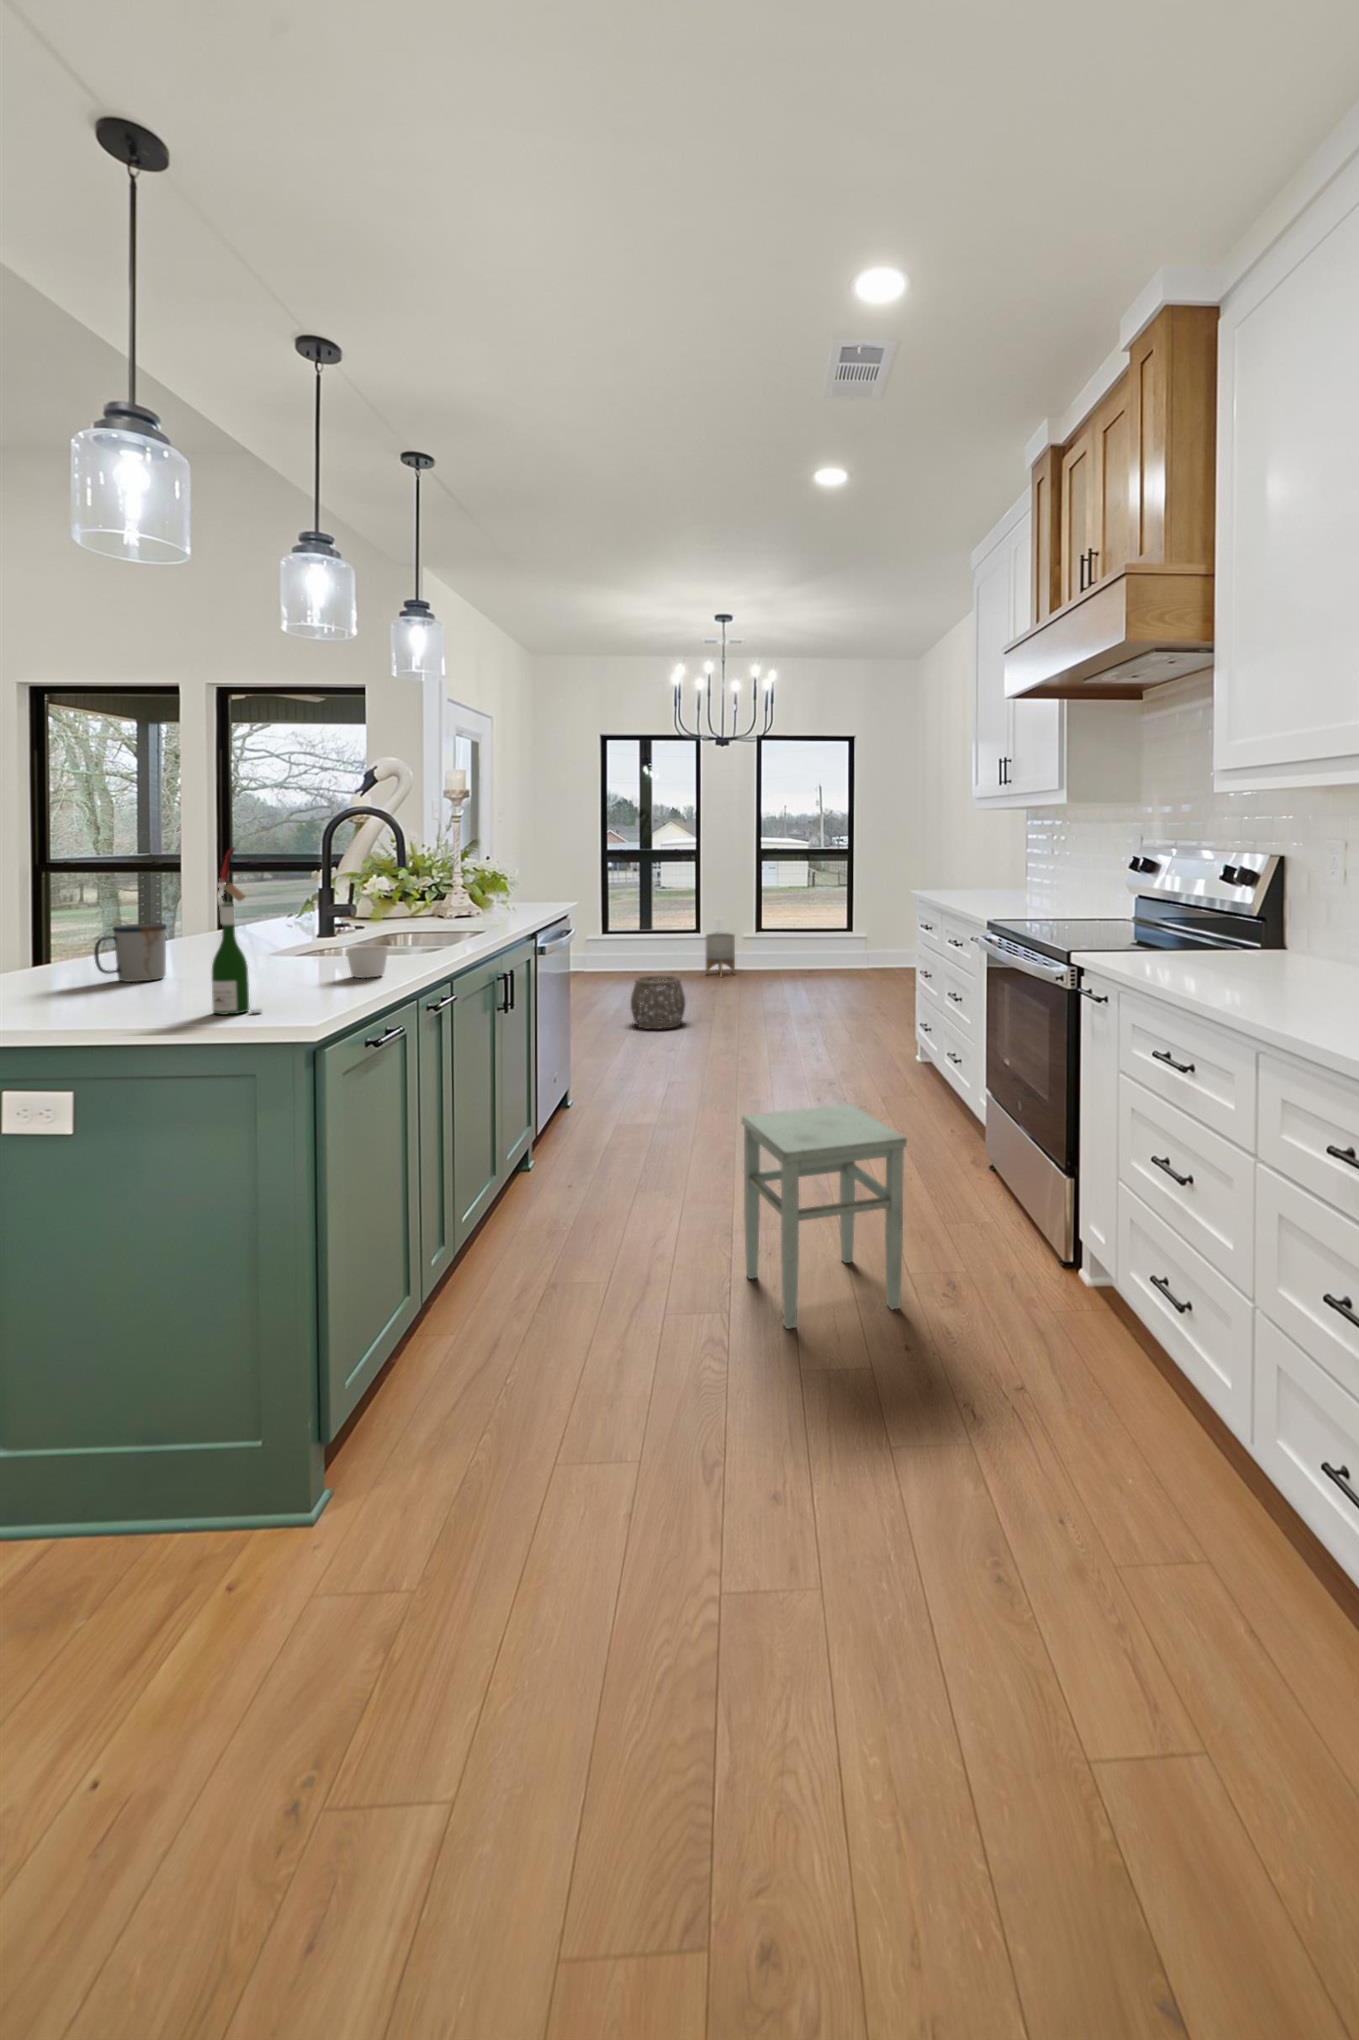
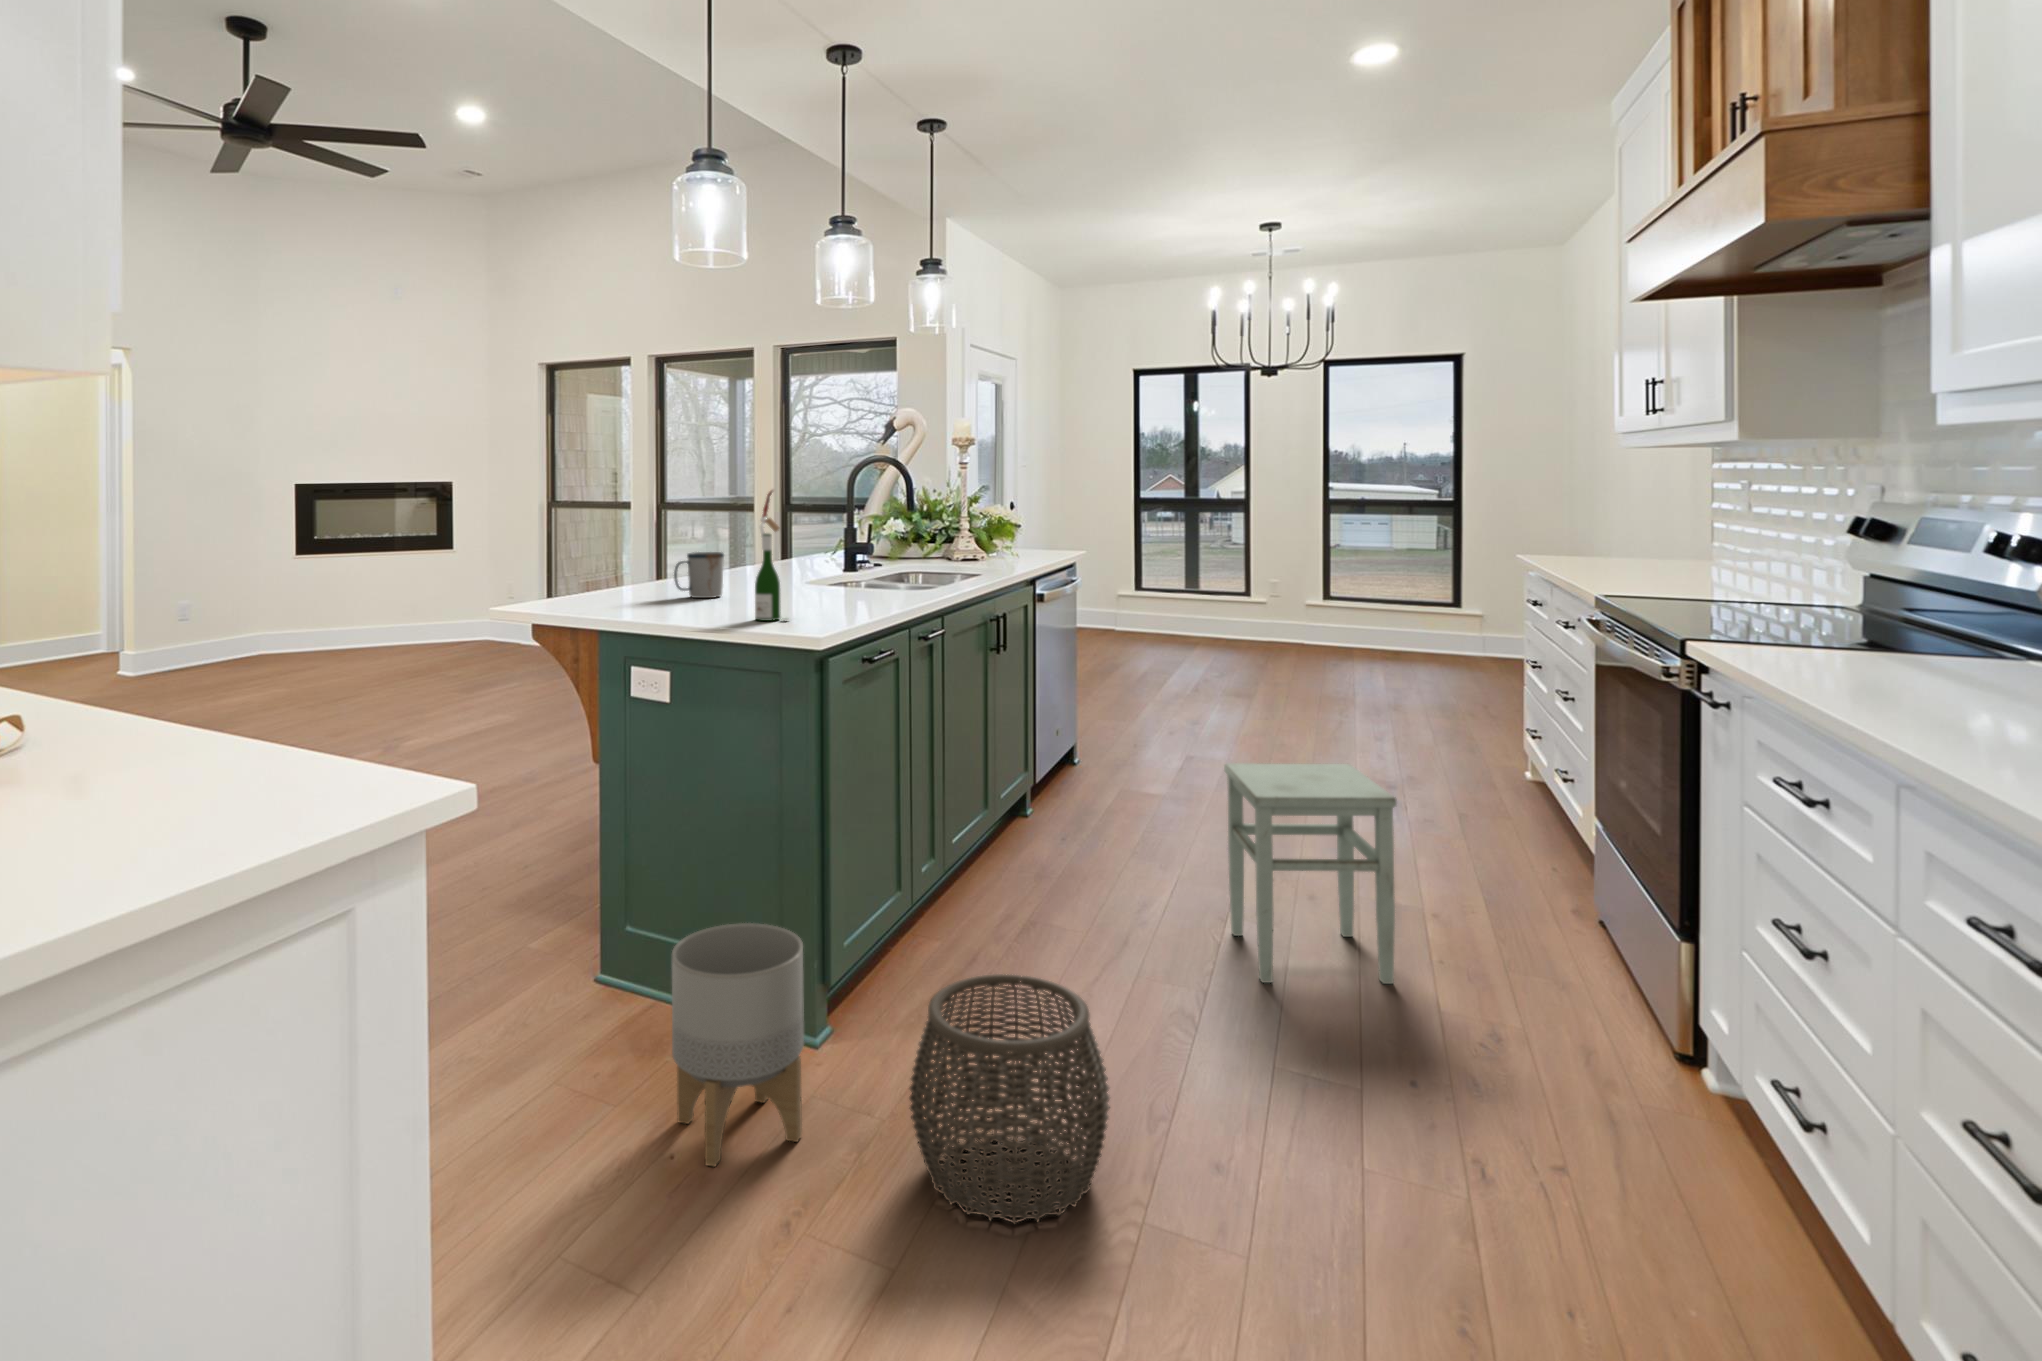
planter: present [705,933,735,976] -> present [672,923,804,1166]
candle: present [346,946,388,978] -> none [856,576,890,602]
woven basket: present [631,975,685,1029] -> present [909,974,1110,1224]

